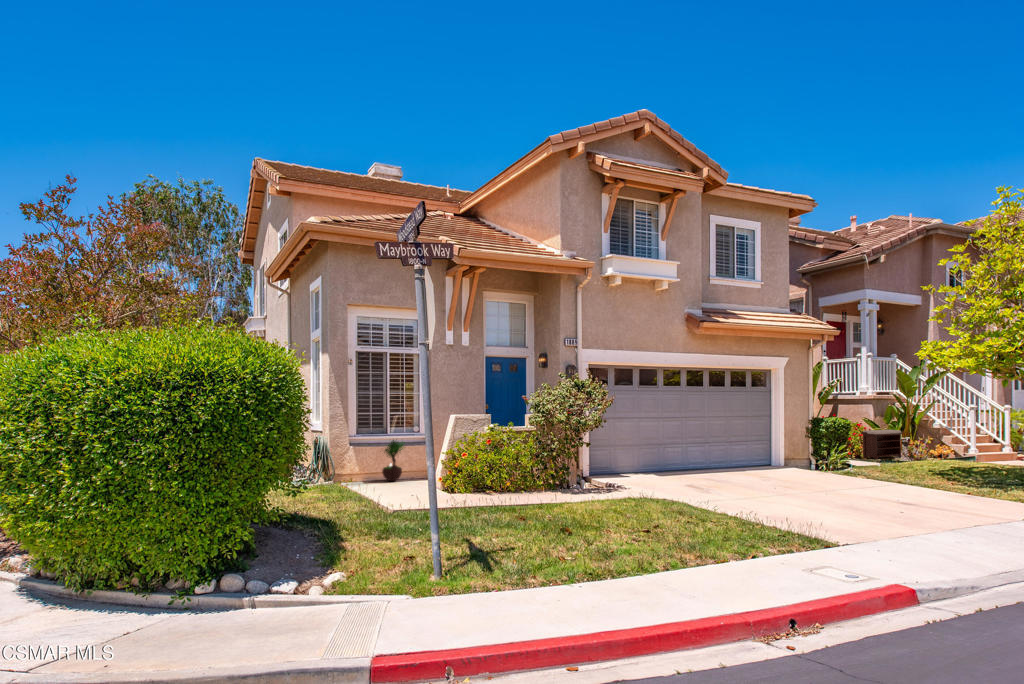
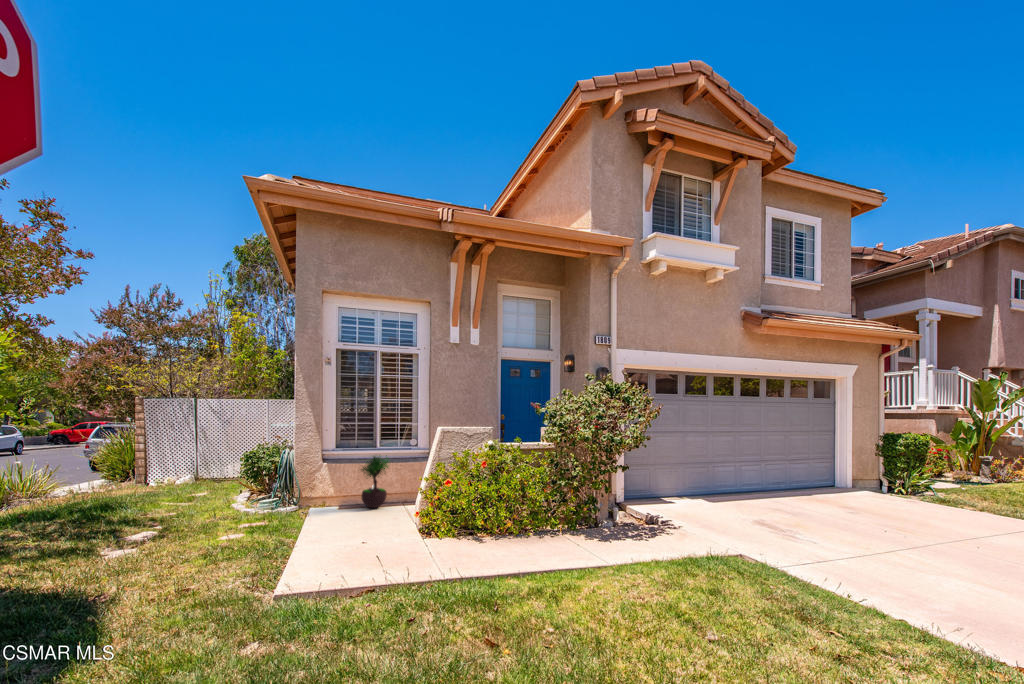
bench: present [862,430,902,459] -> none [949,455,1001,492]

